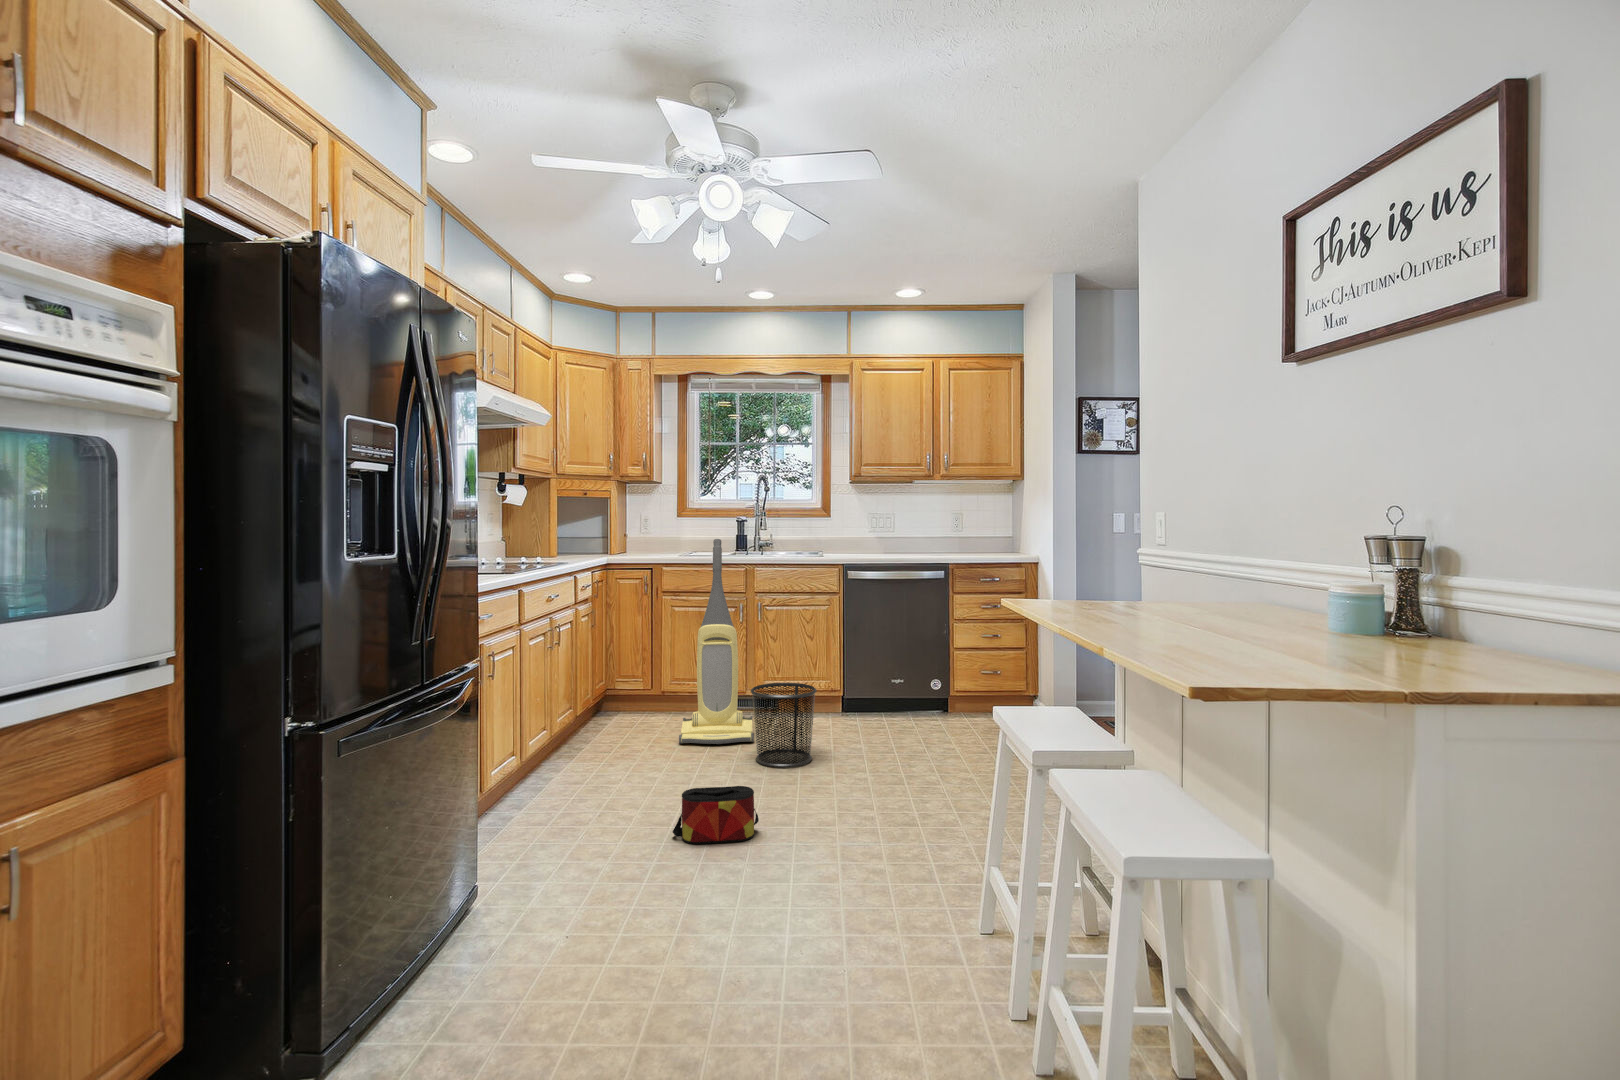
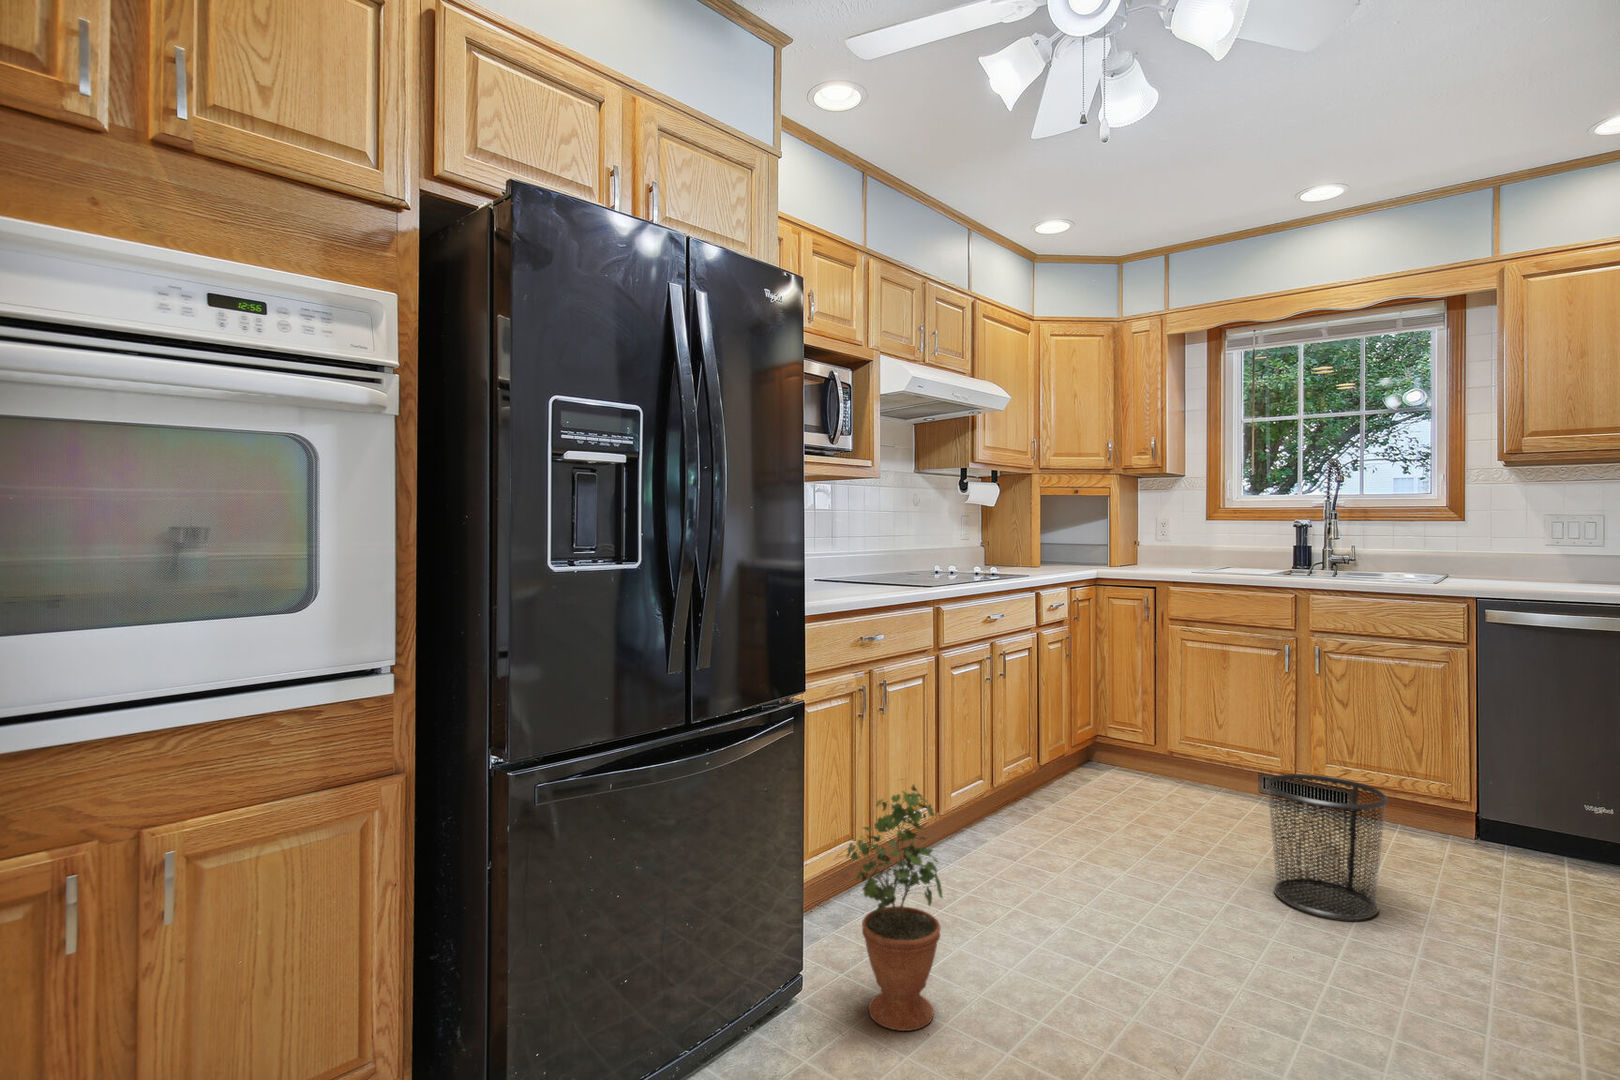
vacuum cleaner: present [679,539,754,744] -> none [1165,550,1289,857]
potted plant: none [520,715,596,897] -> present [847,785,943,1031]
bag: present [672,786,759,844] -> none [1077,921,1220,1033]

